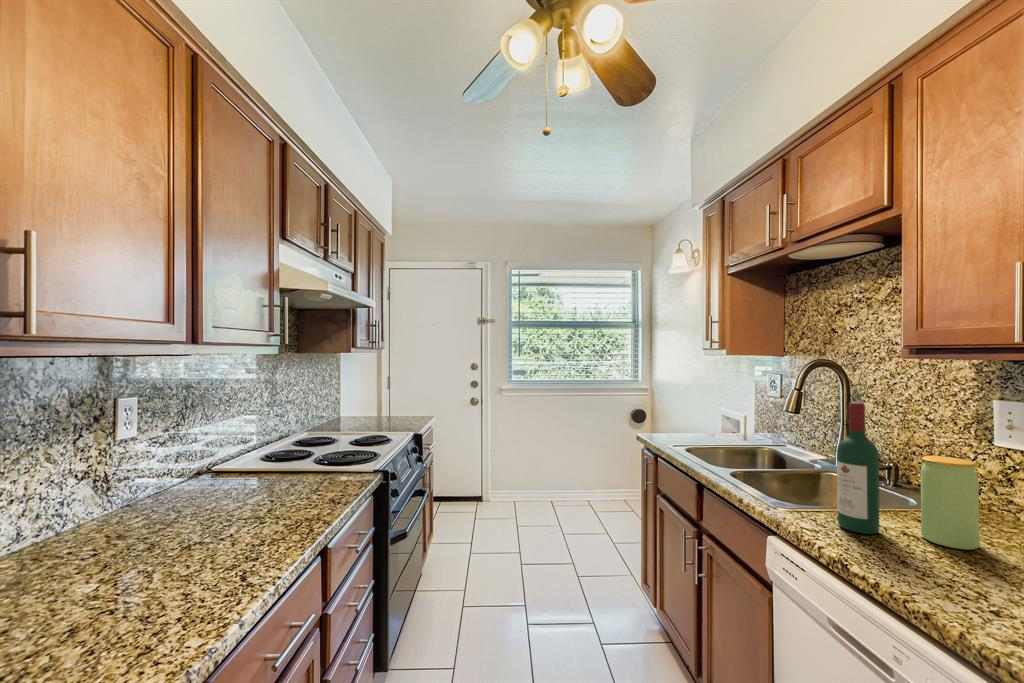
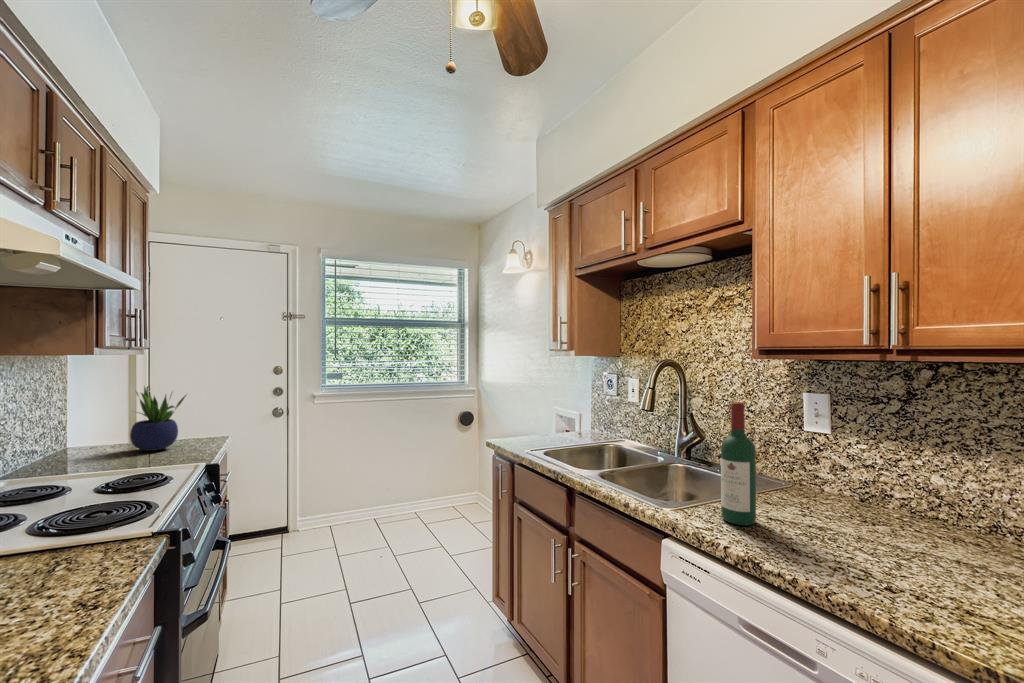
potted plant: none [378,374,413,422] -> present [130,387,186,451]
jar: present [921,456,979,550] -> none [783,446,827,527]

